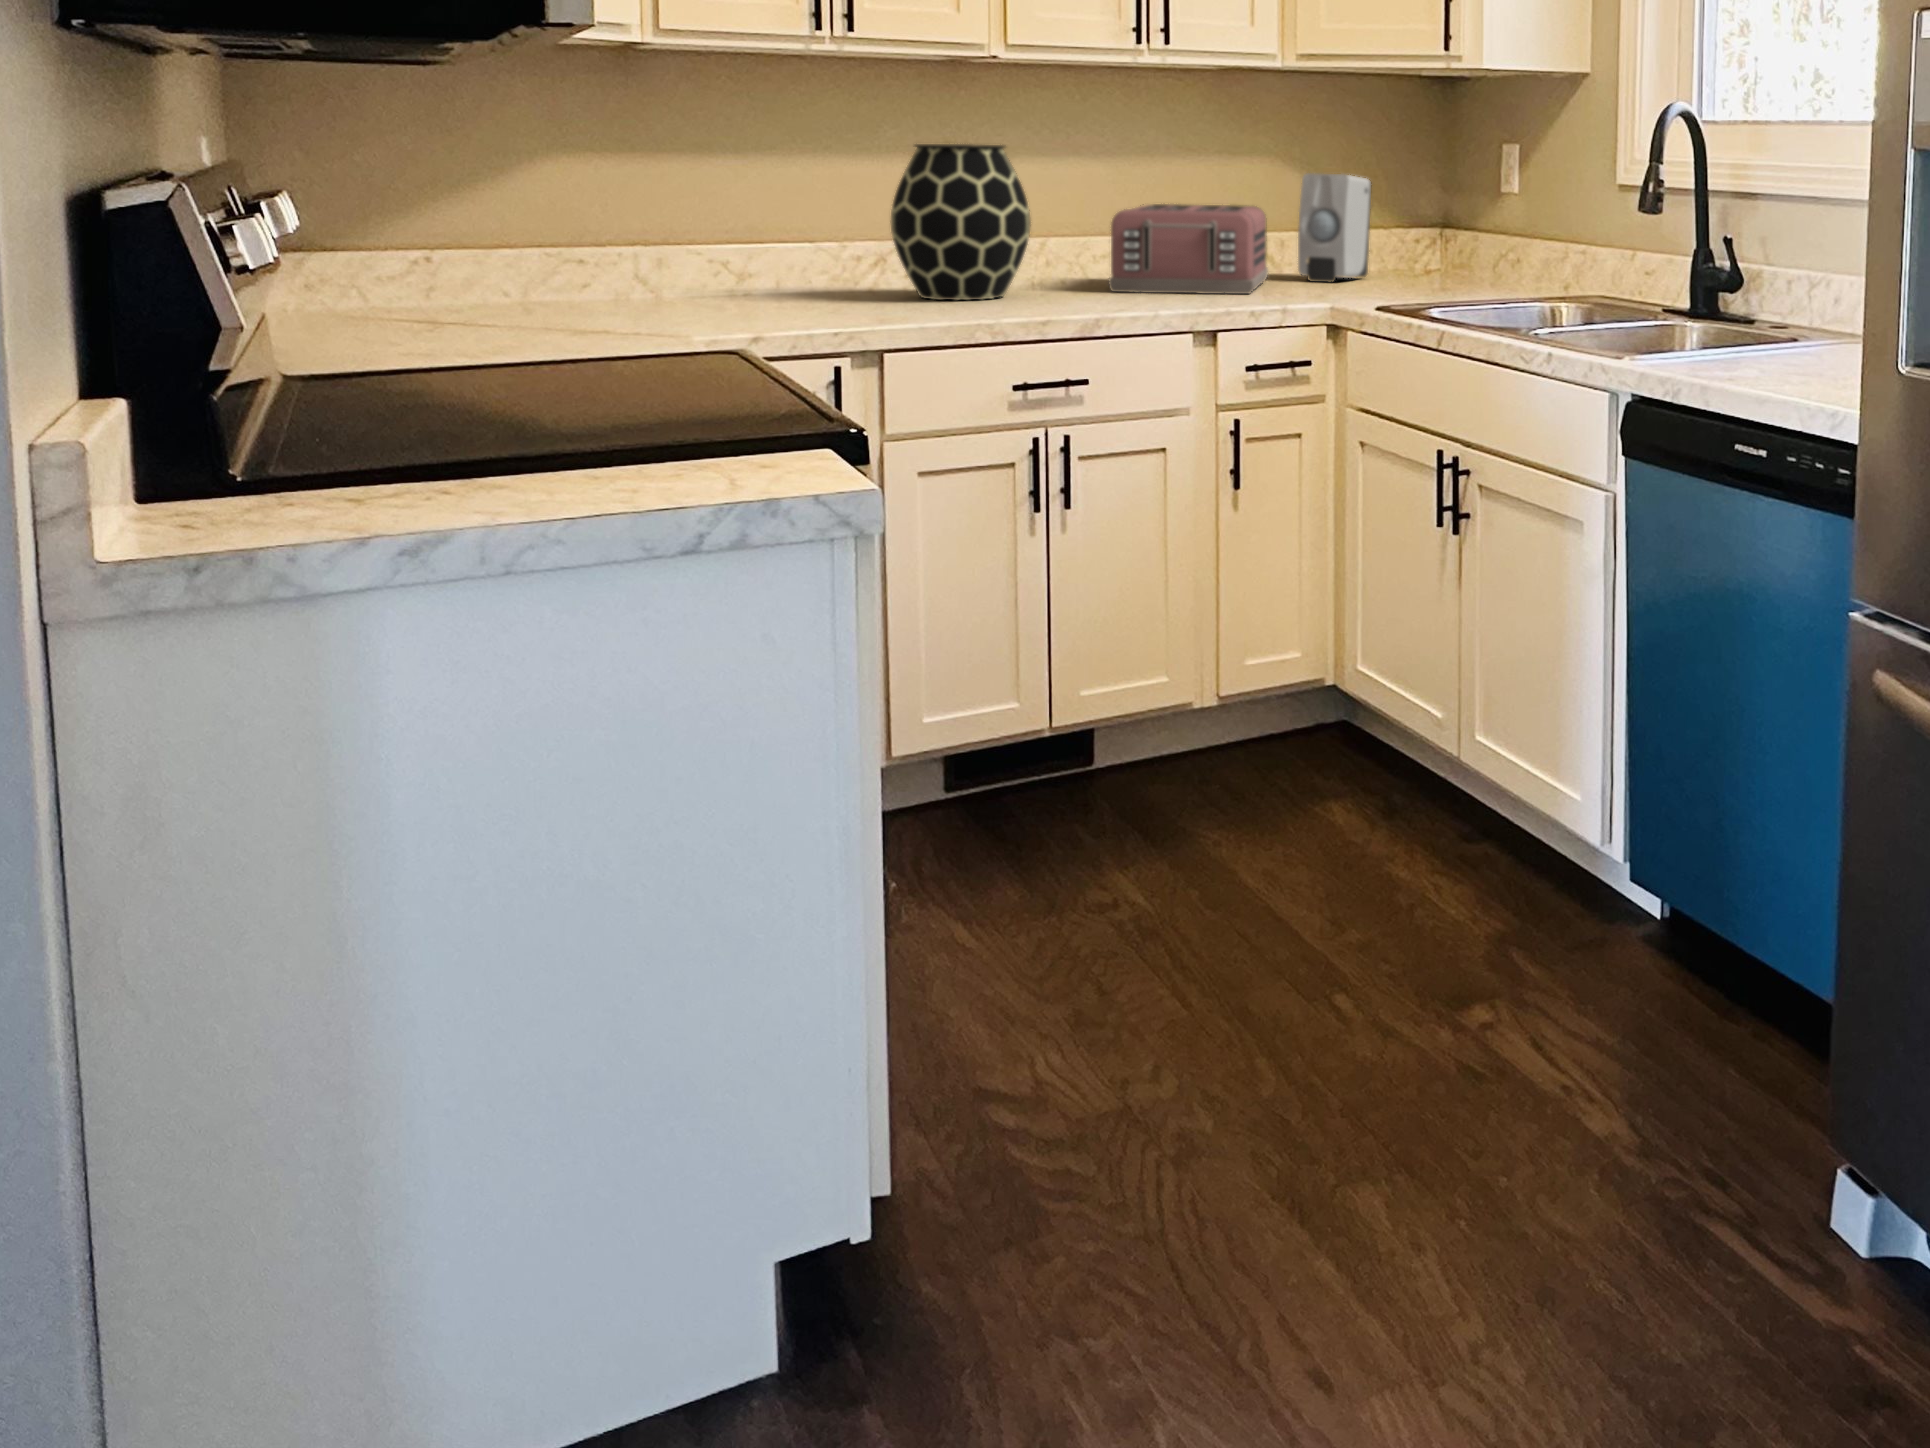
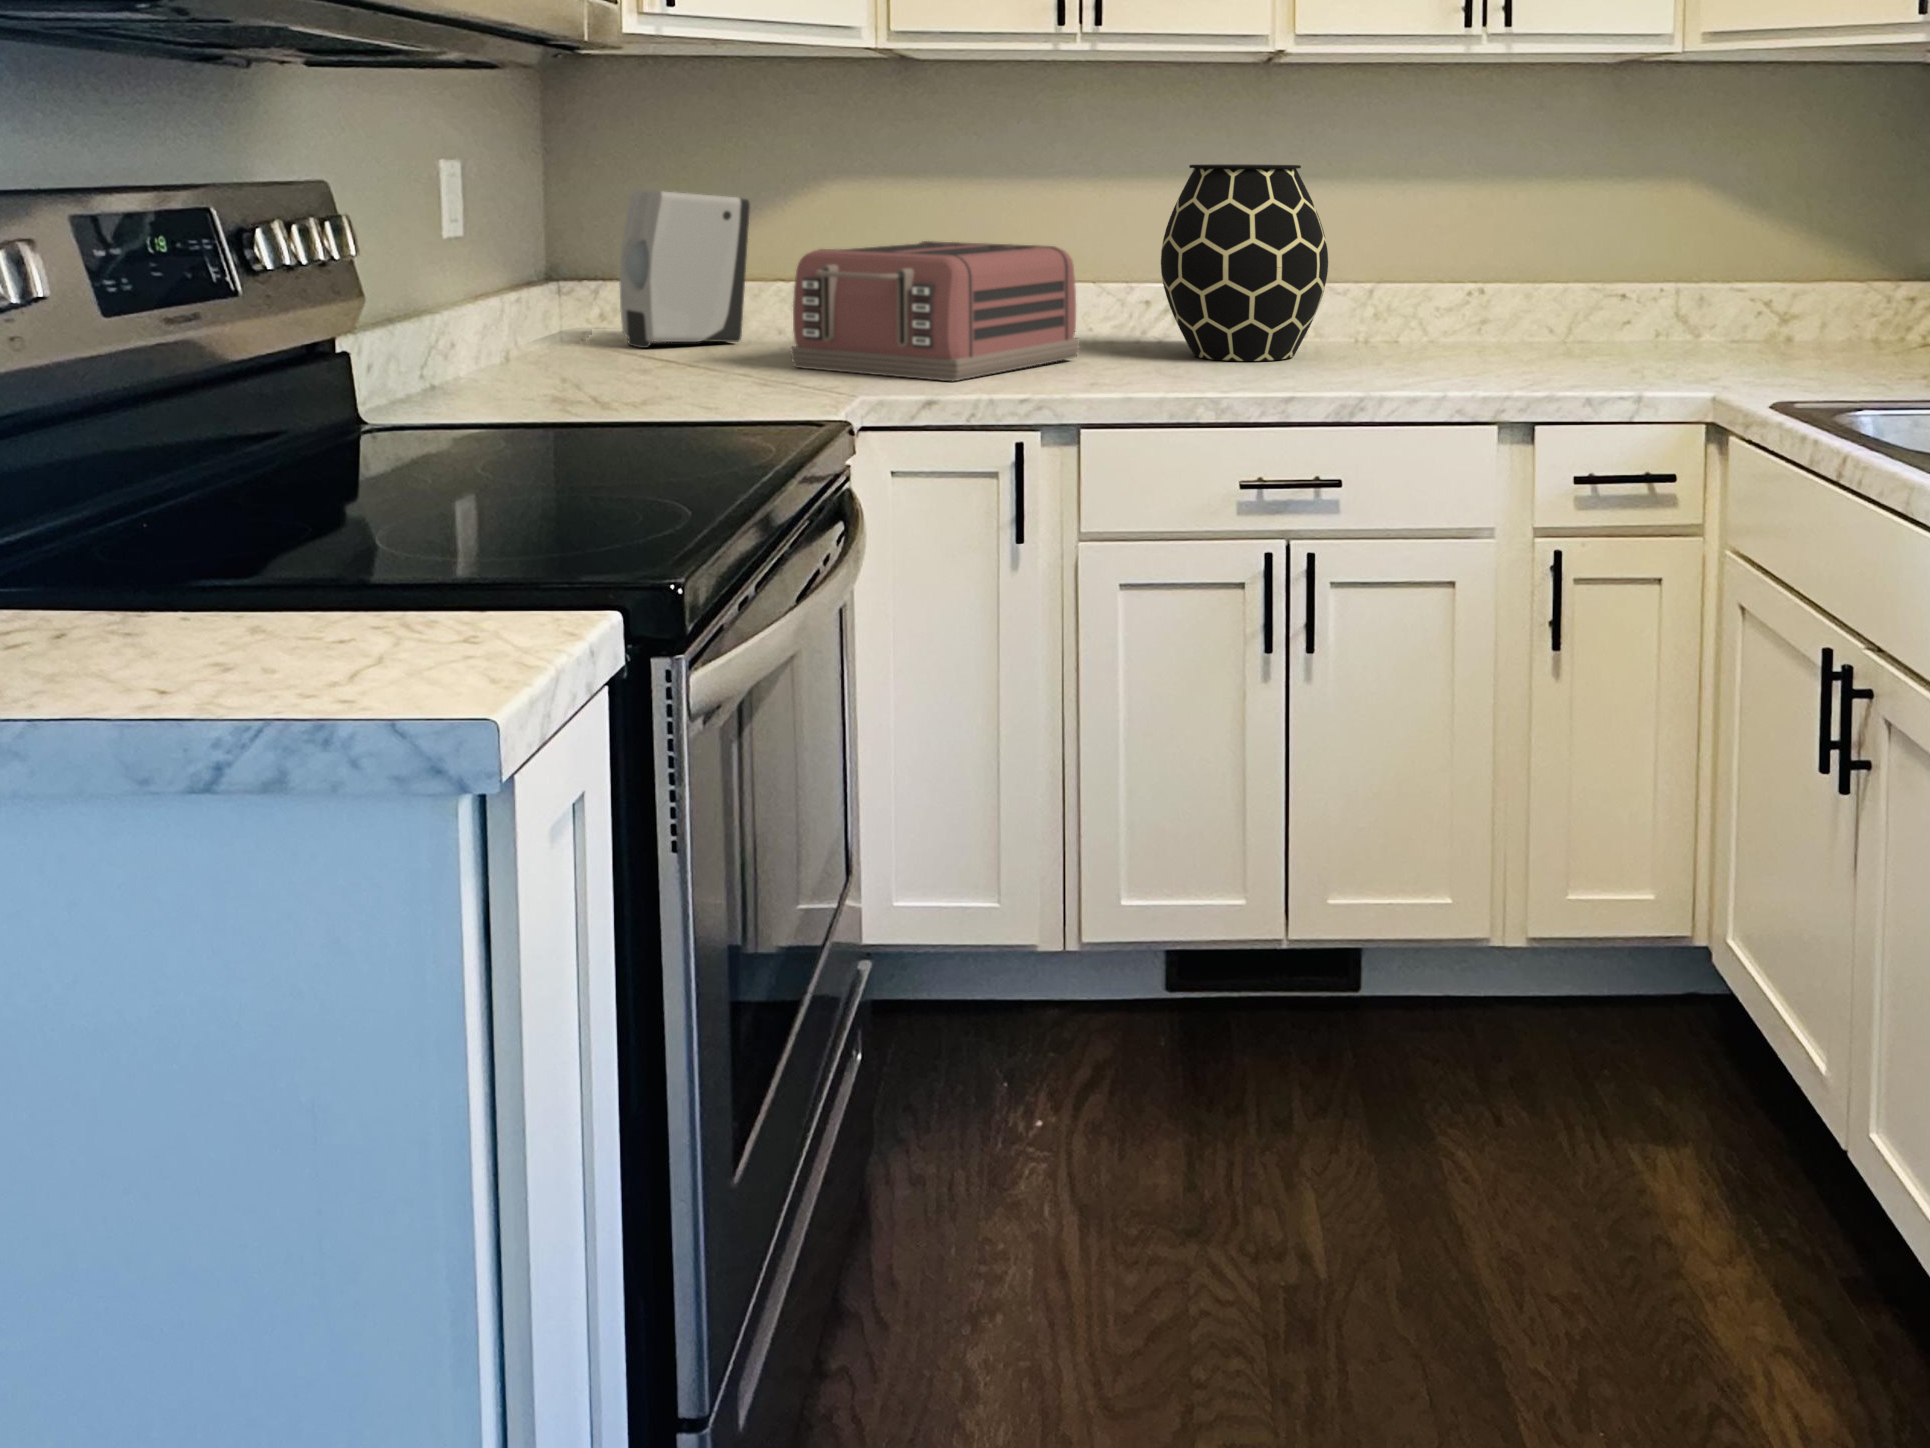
soap dispenser: present [1298,173,1371,282] -> present [619,190,750,348]
toaster: present [1109,204,1268,294] -> present [791,241,1080,381]

